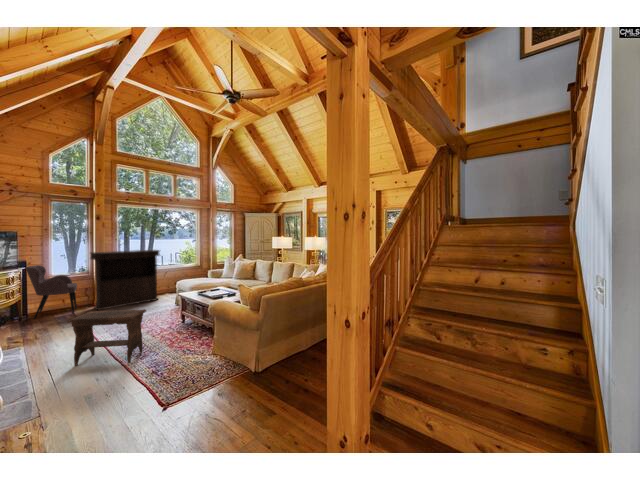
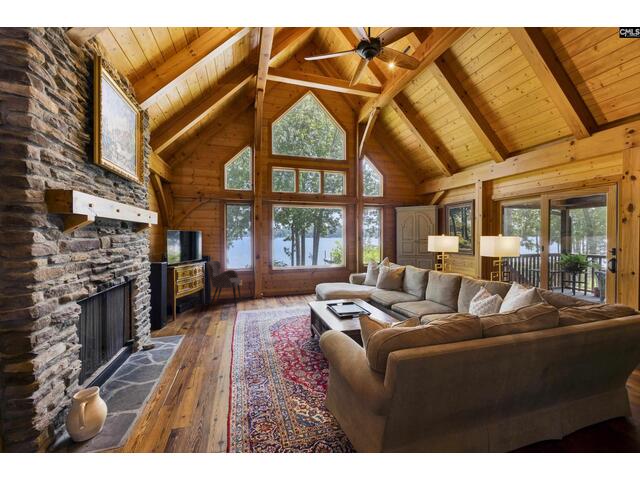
console table: present [91,250,160,310] -> none [248,249,305,306]
footstool: present [68,309,146,366] -> none [188,318,258,388]

